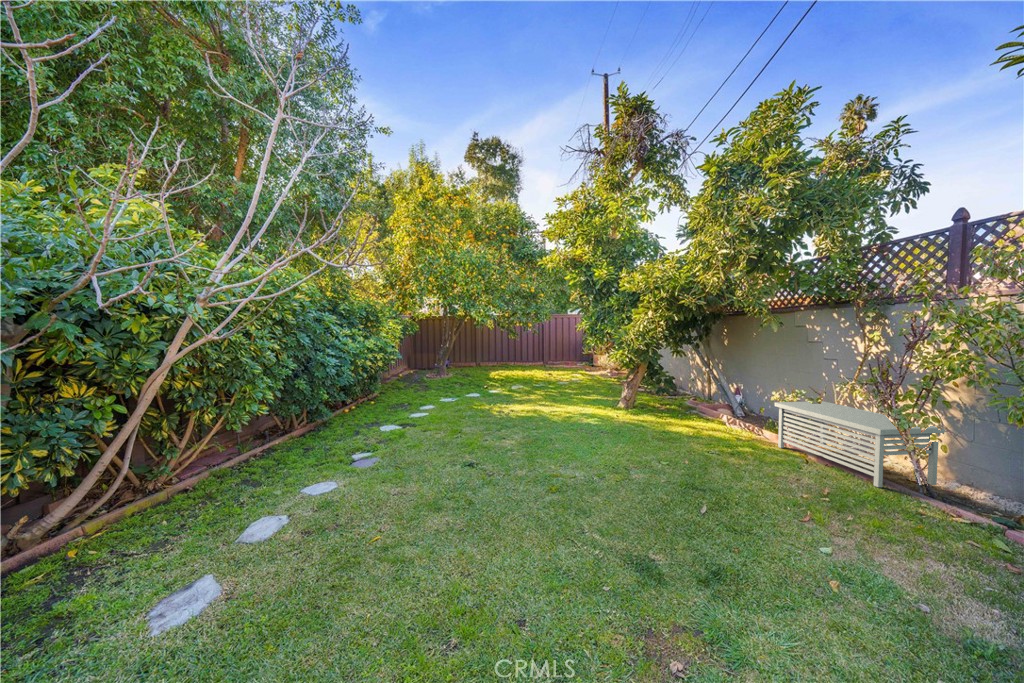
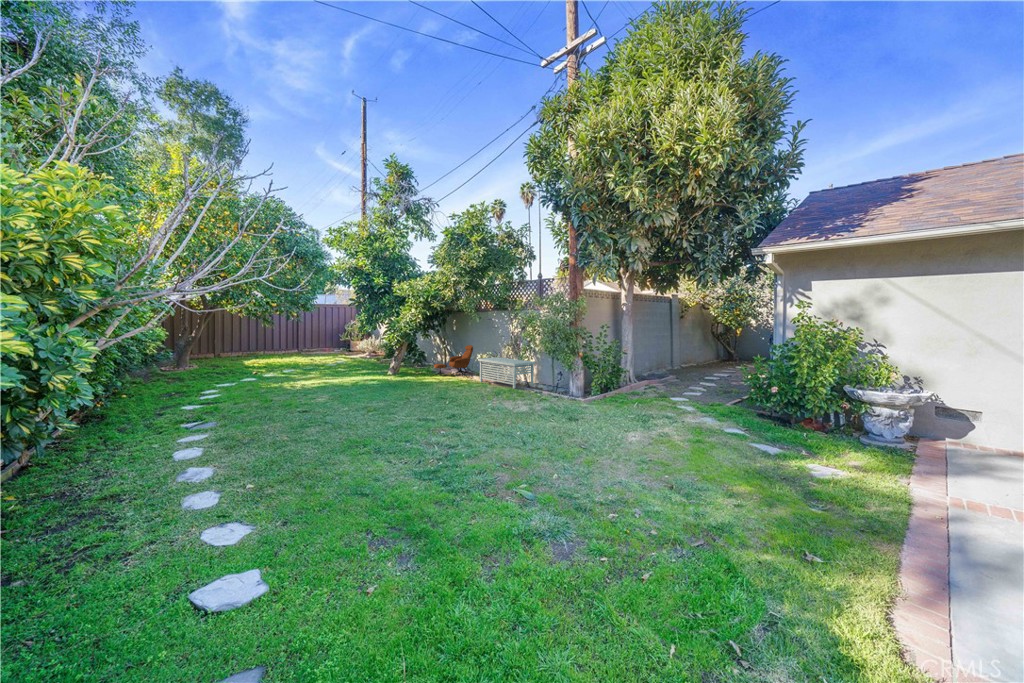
lounge chair: none [684,372,763,425] -> present [434,345,473,376]

